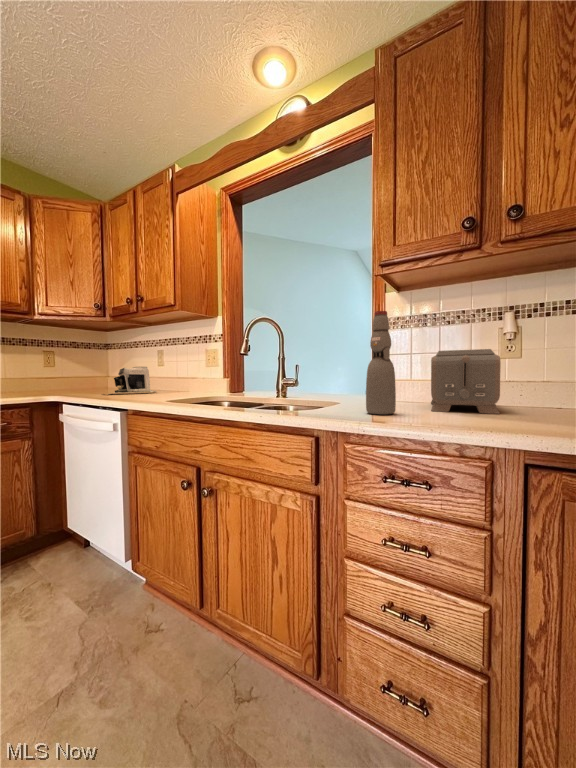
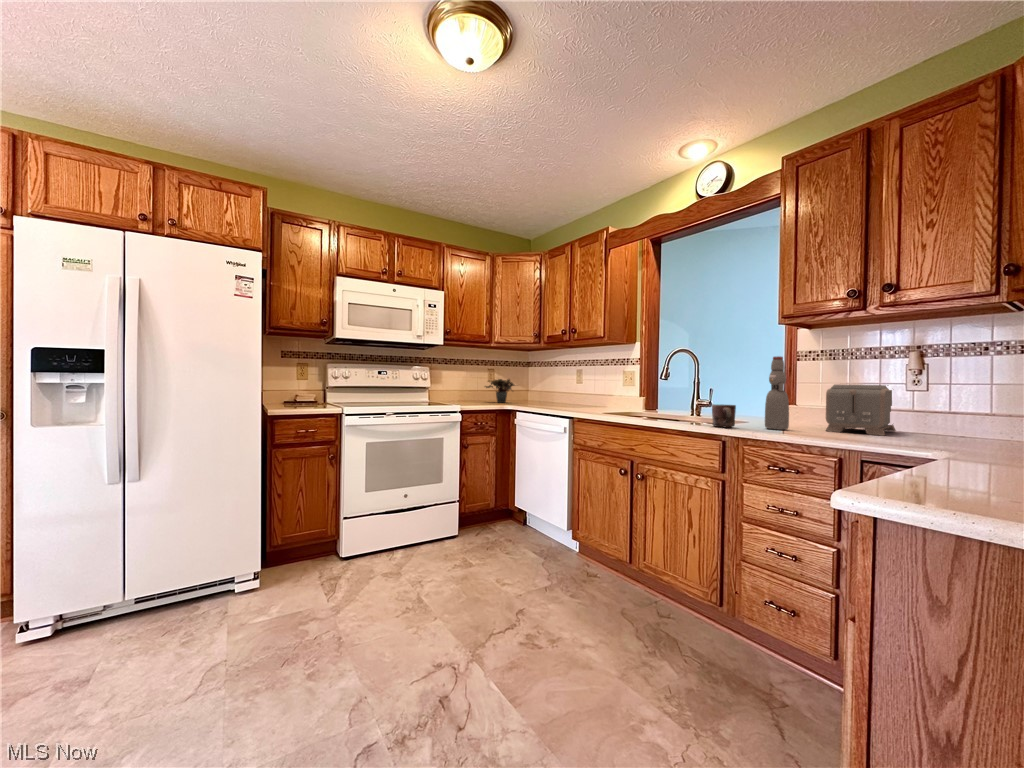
potted plant: none [37,363,92,392] -> present [485,379,515,403]
coffee maker: present [104,367,157,395] -> none [536,384,578,407]
mug: none [299,382,331,417] -> present [712,404,736,427]

